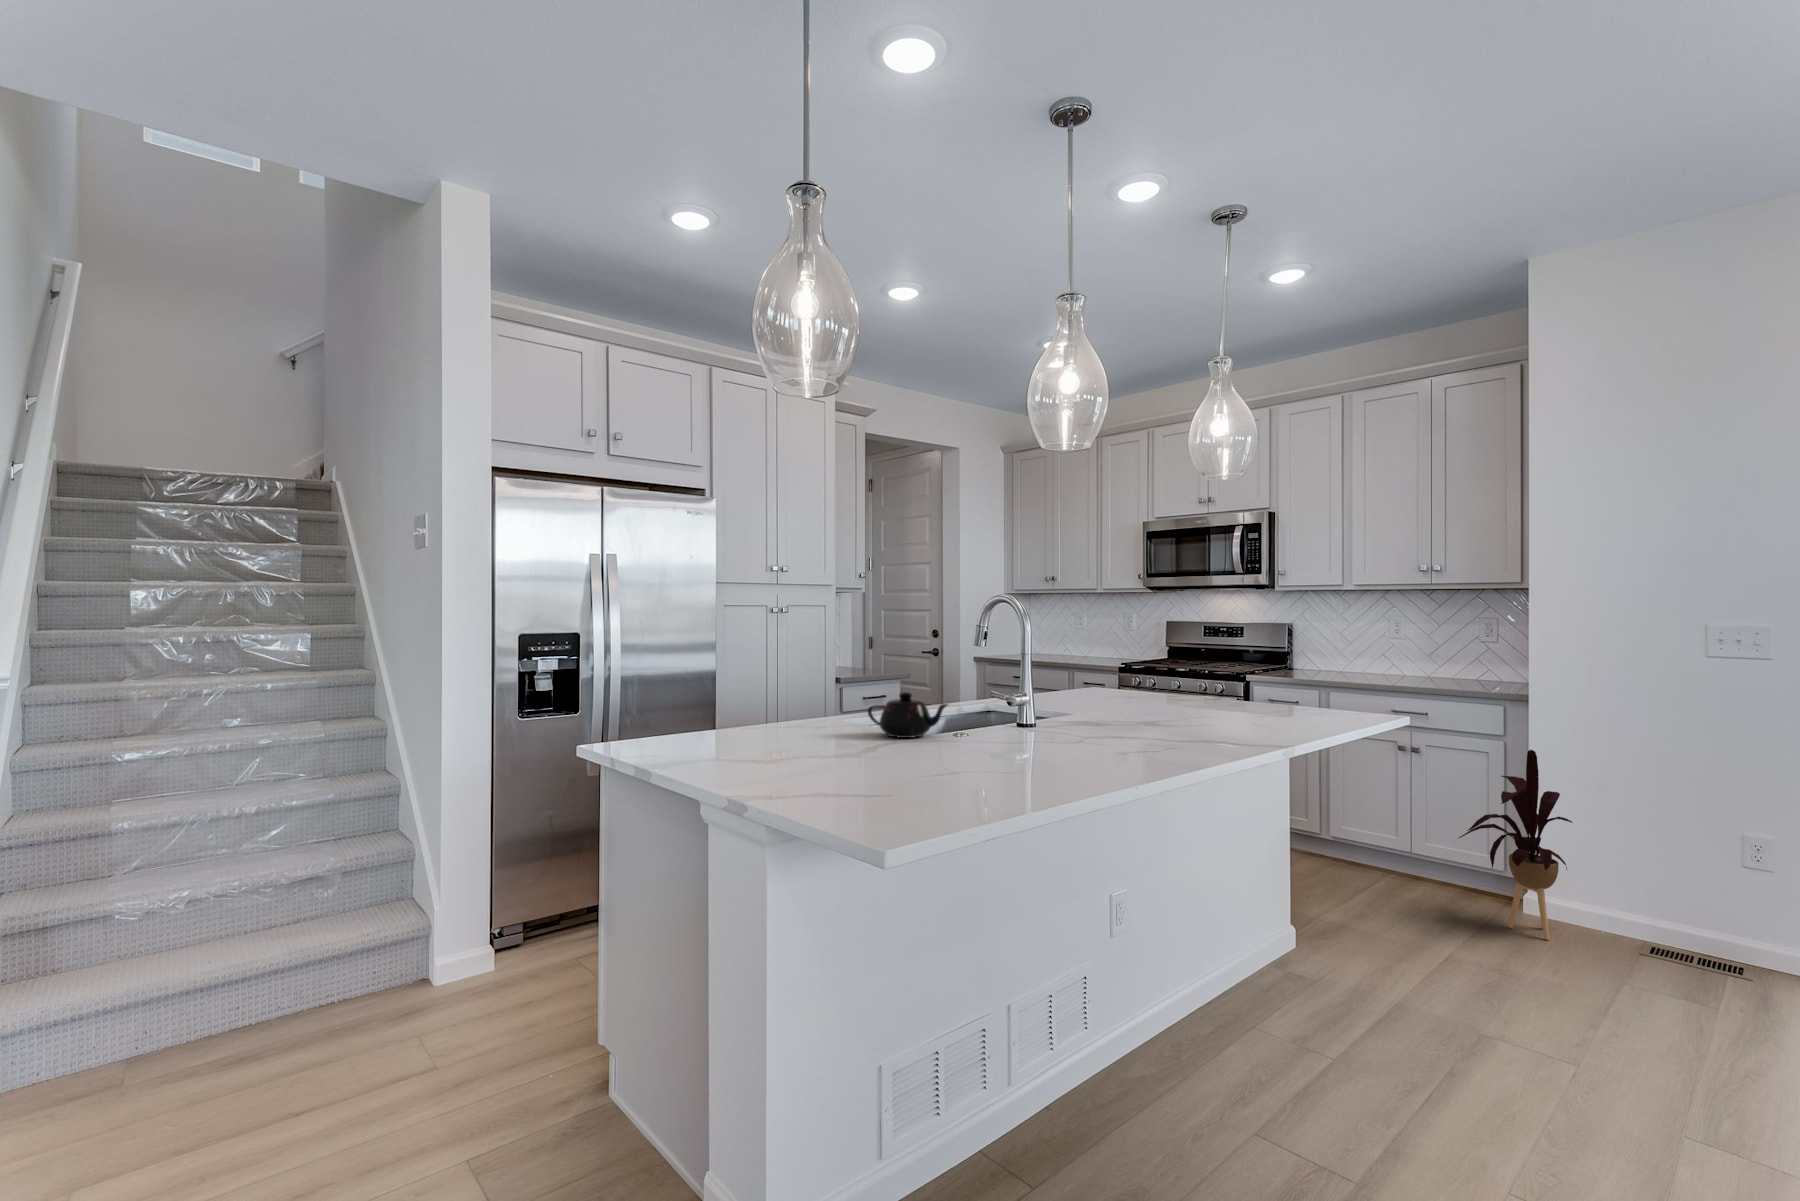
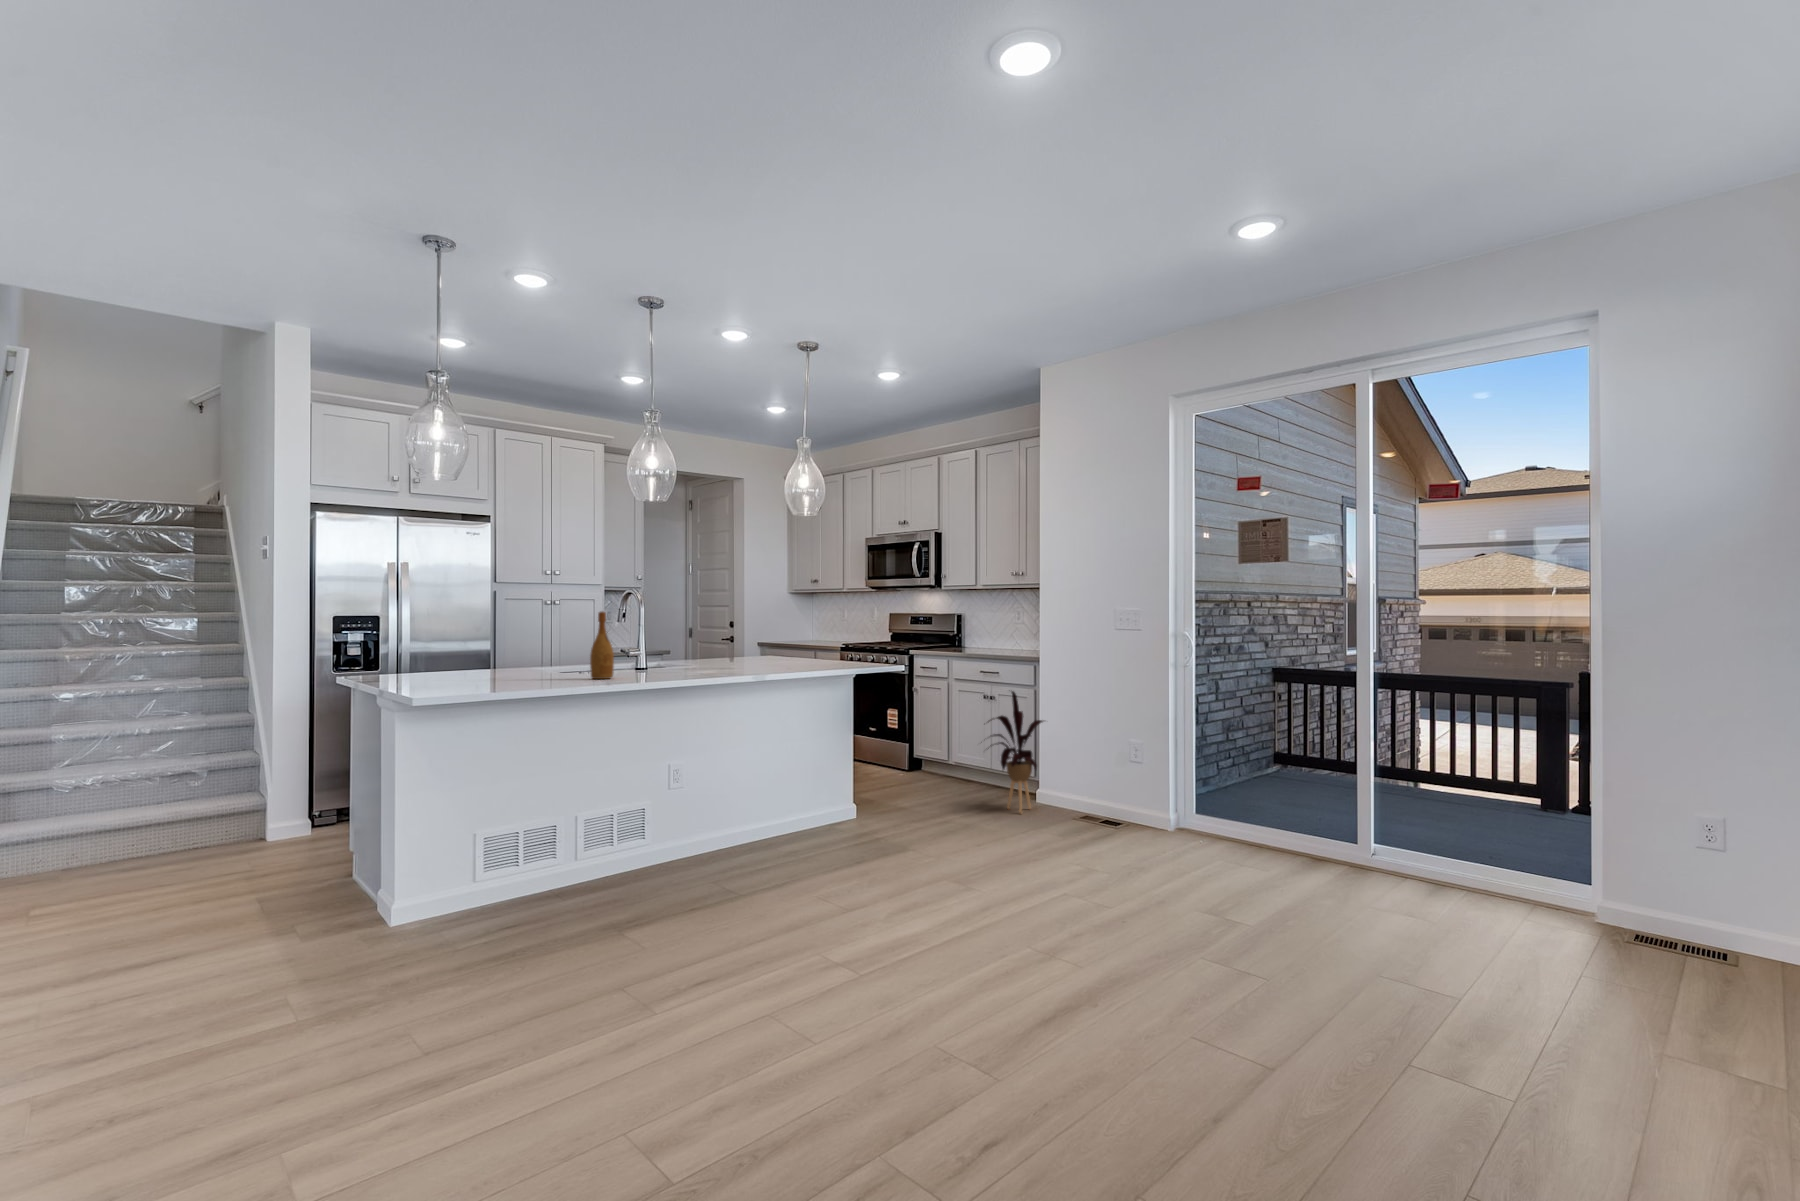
wine bottle: none [1021,637,1060,758] -> present [590,612,614,679]
teapot: present [867,692,948,738] -> none [533,647,580,674]

